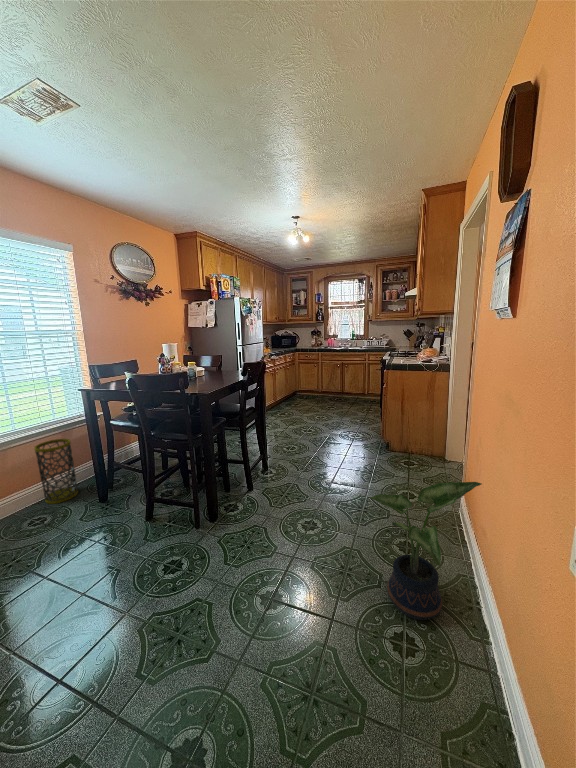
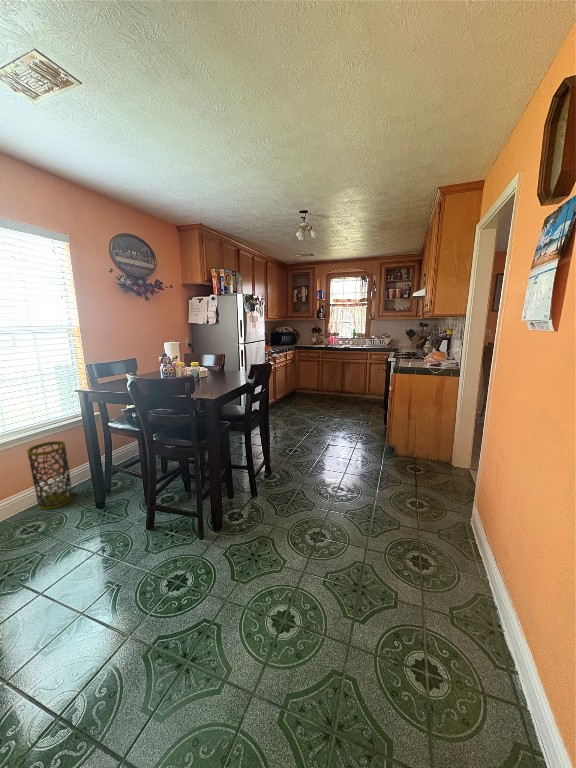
potted plant: present [371,482,482,620] -> none [390,501,510,646]

